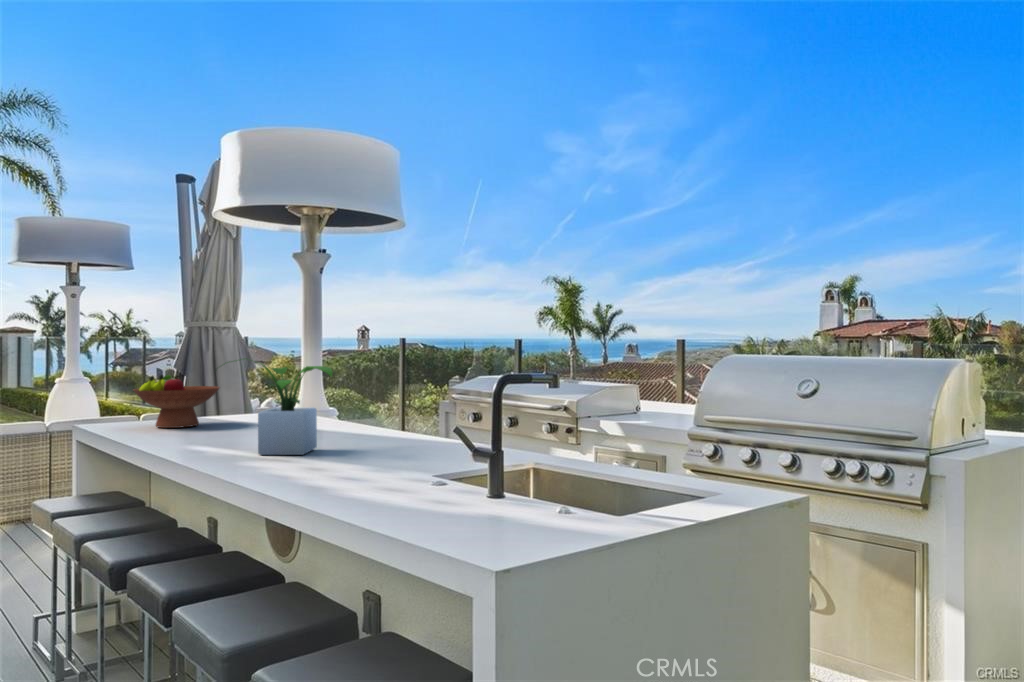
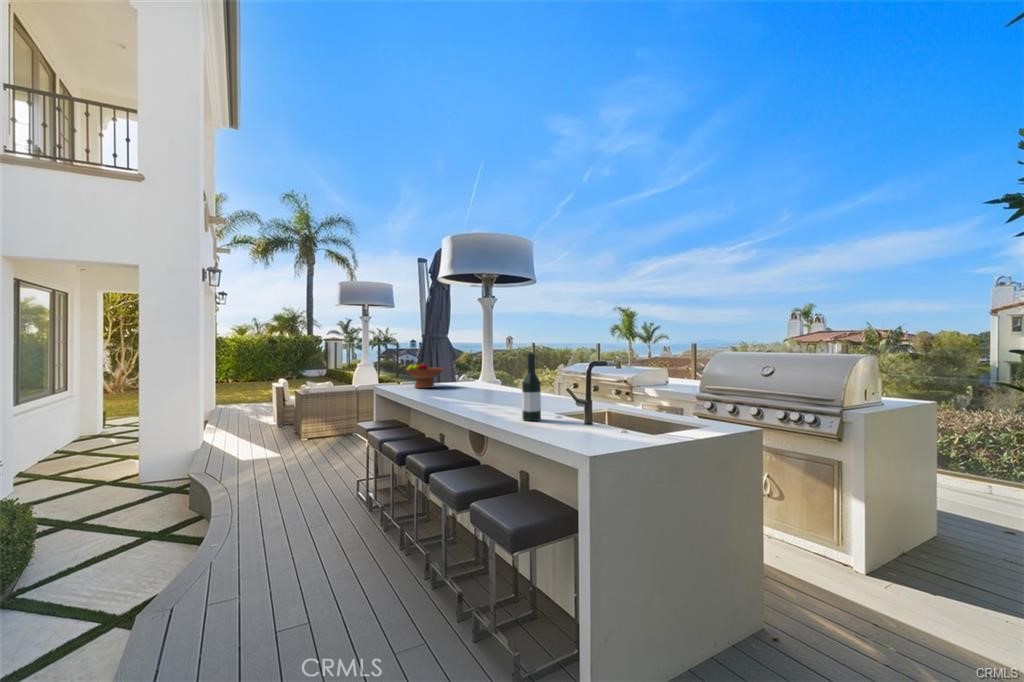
wine bottle: none [364,357,403,499] -> present [522,353,541,421]
potted plant: present [239,360,332,455] -> none [447,353,503,402]

